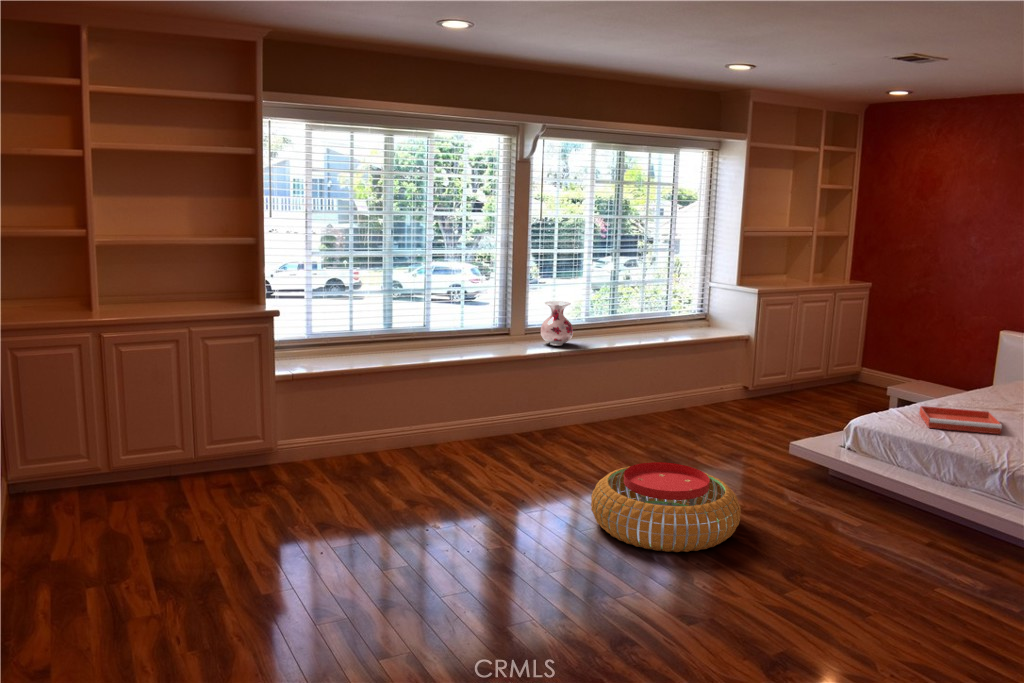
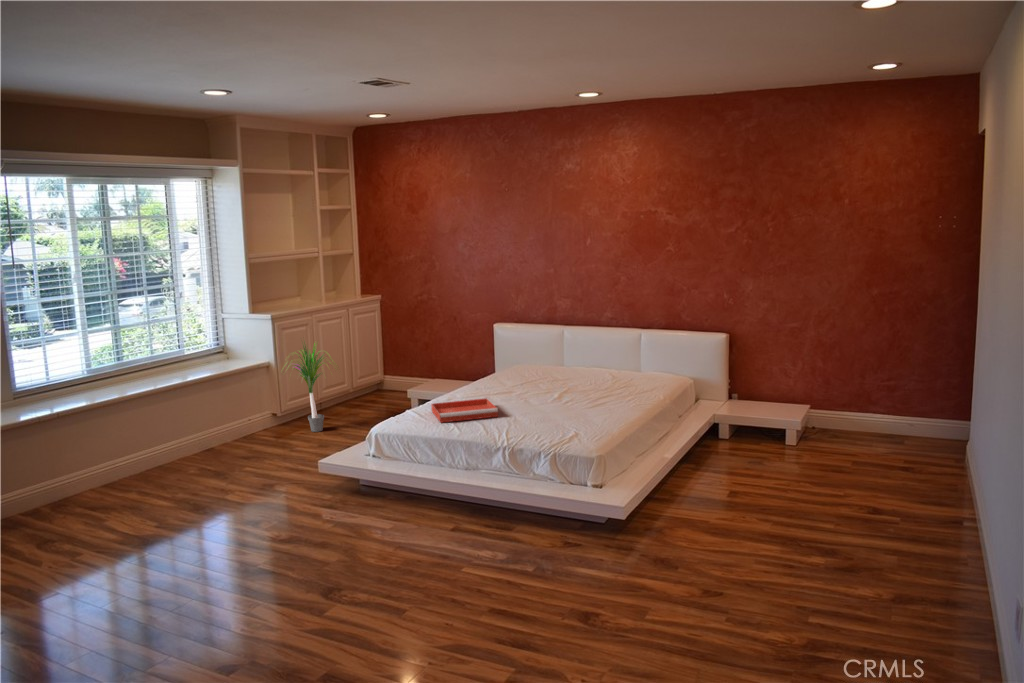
vase: present [540,301,573,346] -> none [25,355,68,407]
potted plant: none [753,314,820,413] -> present [285,345,330,432]
pouf: present [591,462,741,552] -> none [103,513,277,617]

